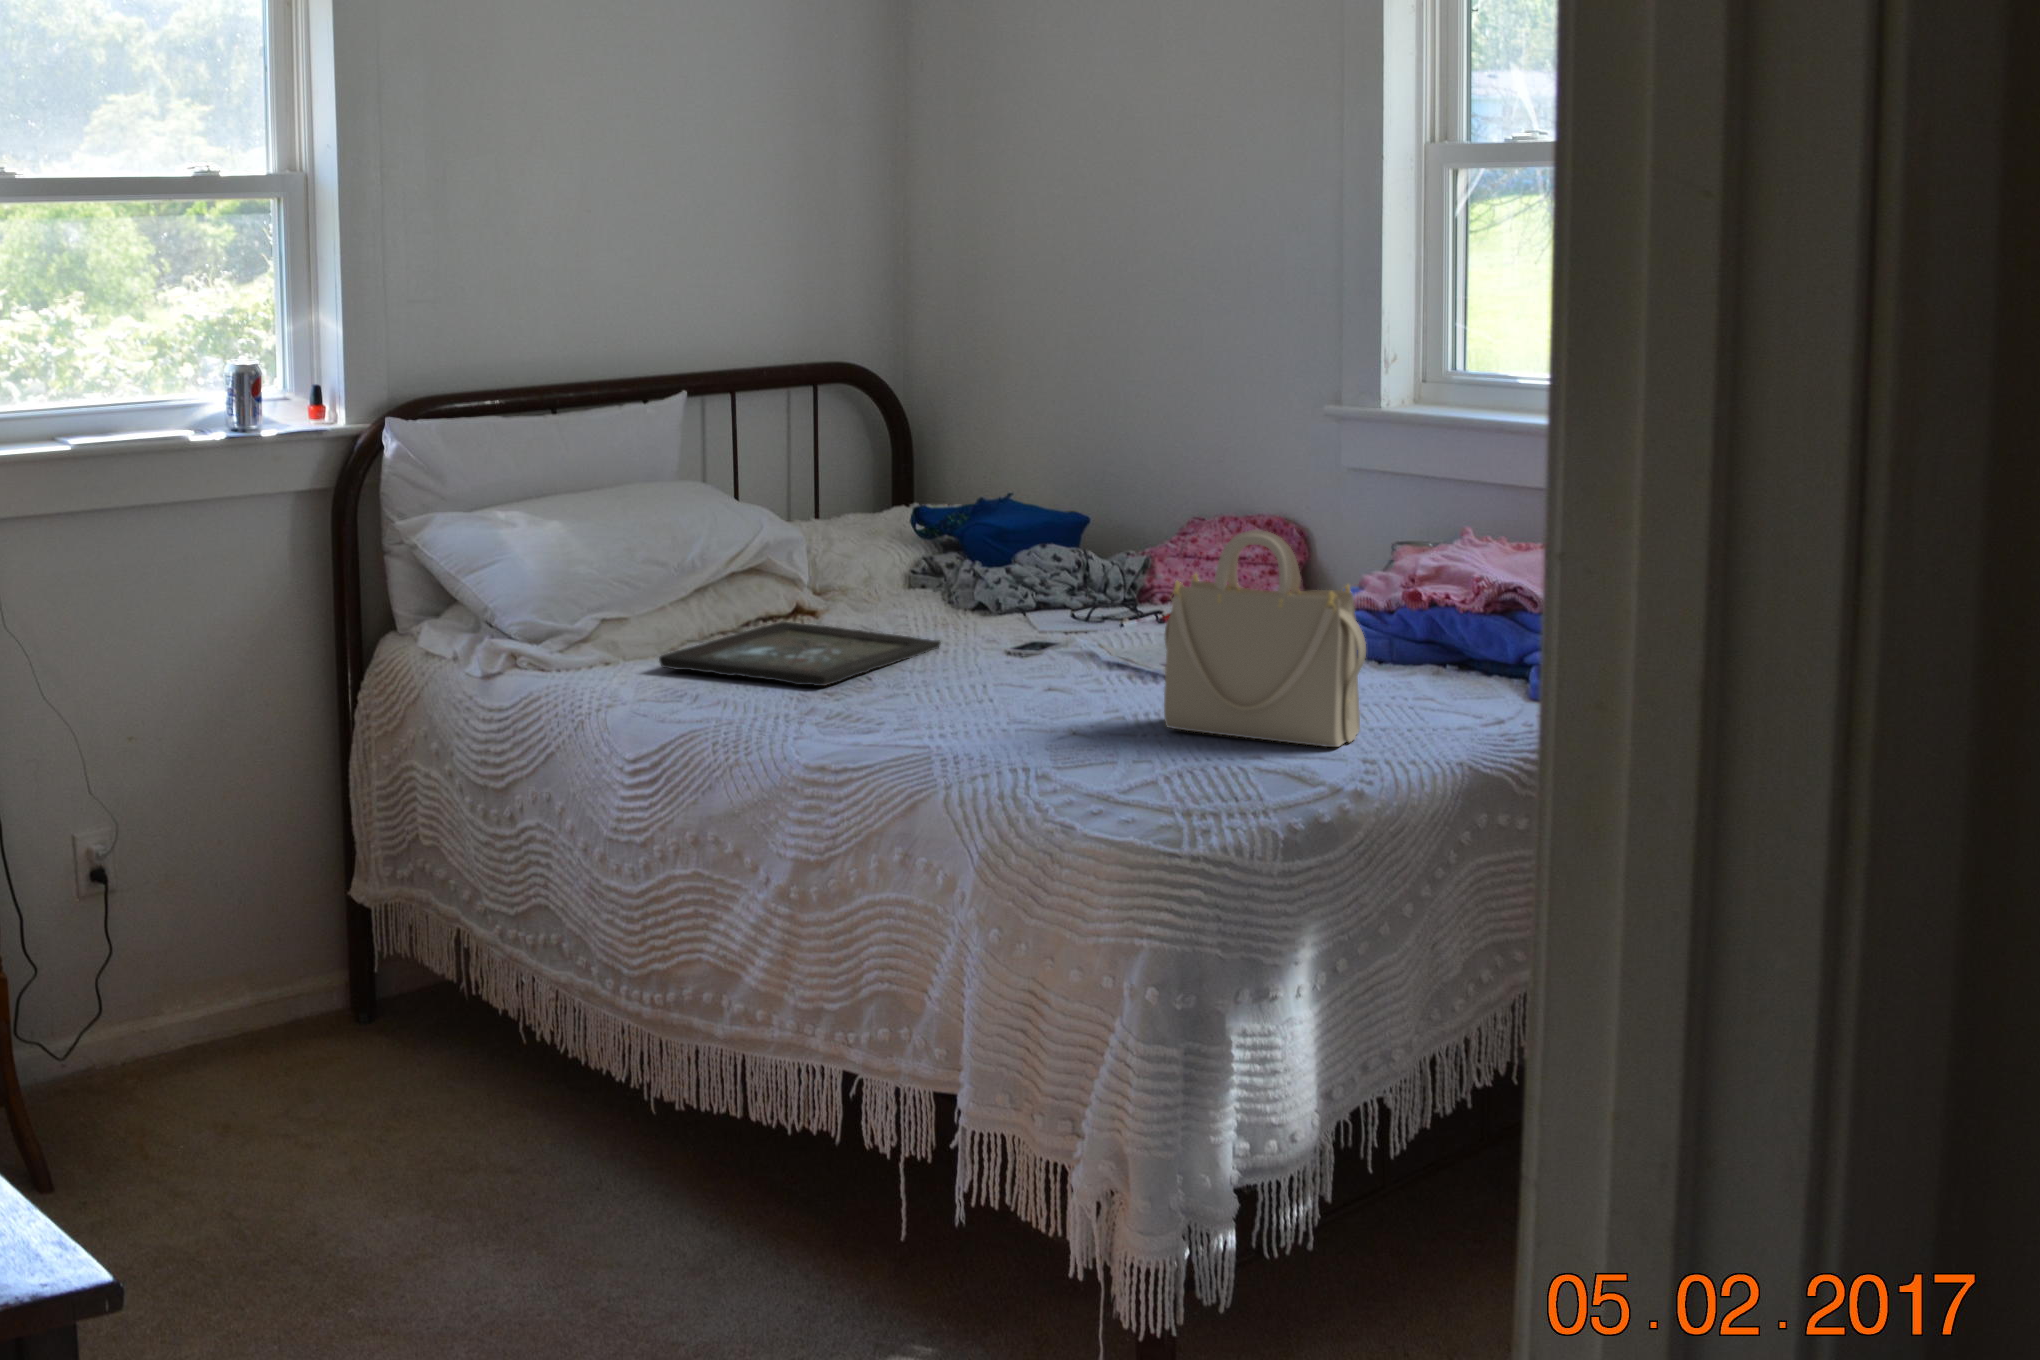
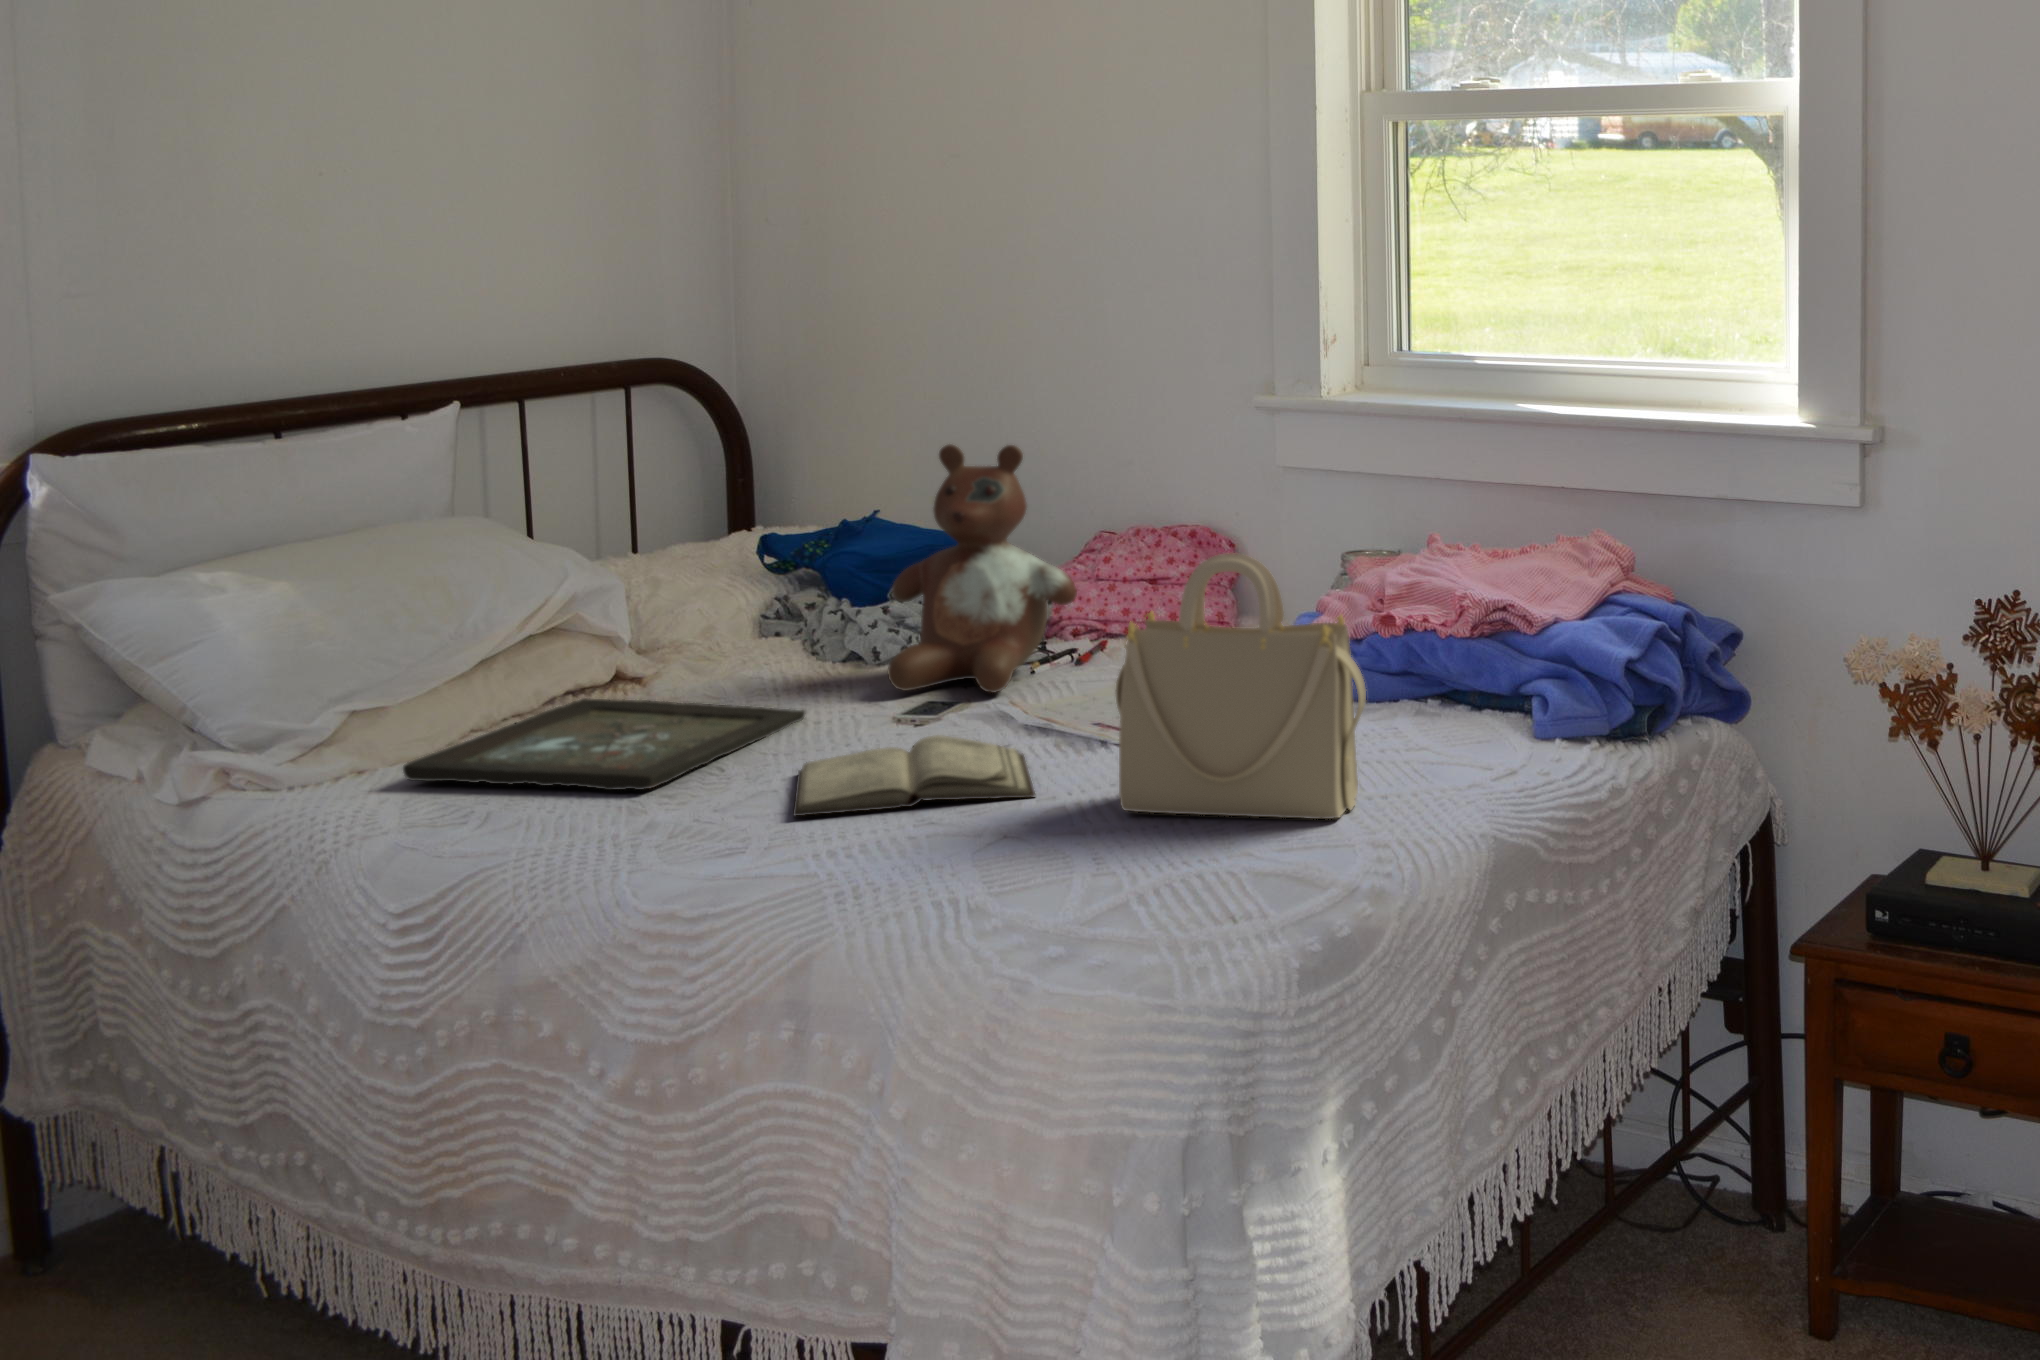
stuffed bear: none [1005,438,1158,639] -> present [888,444,1077,693]
diary: none [922,664,1103,714] -> present [793,735,1035,816]

